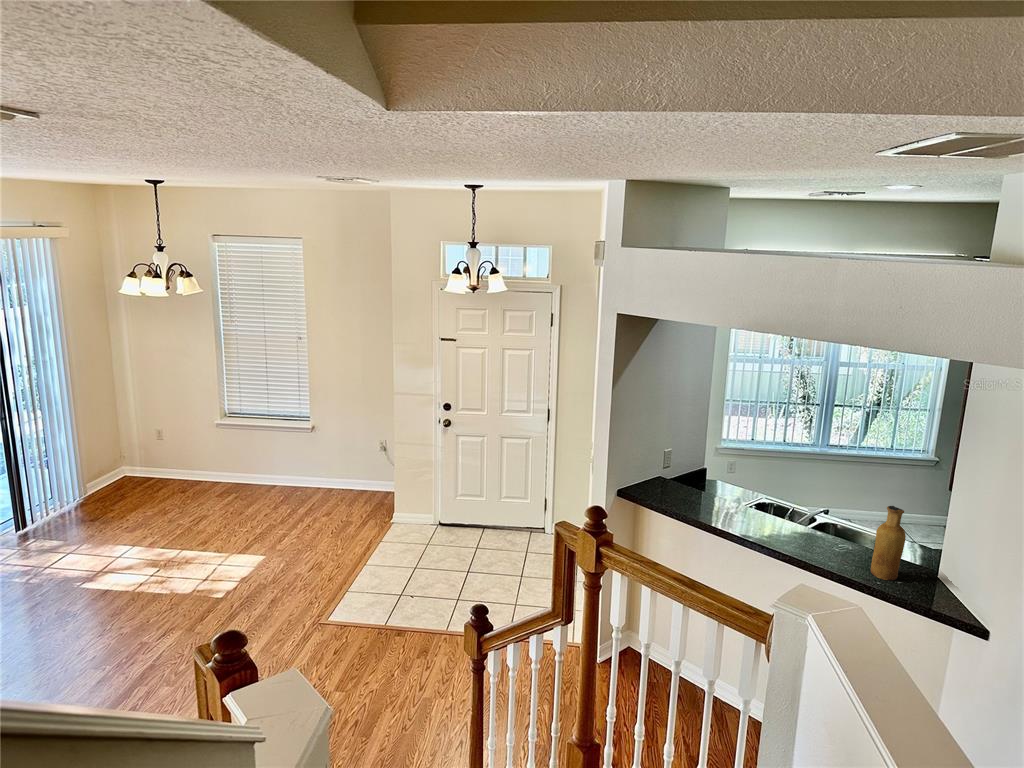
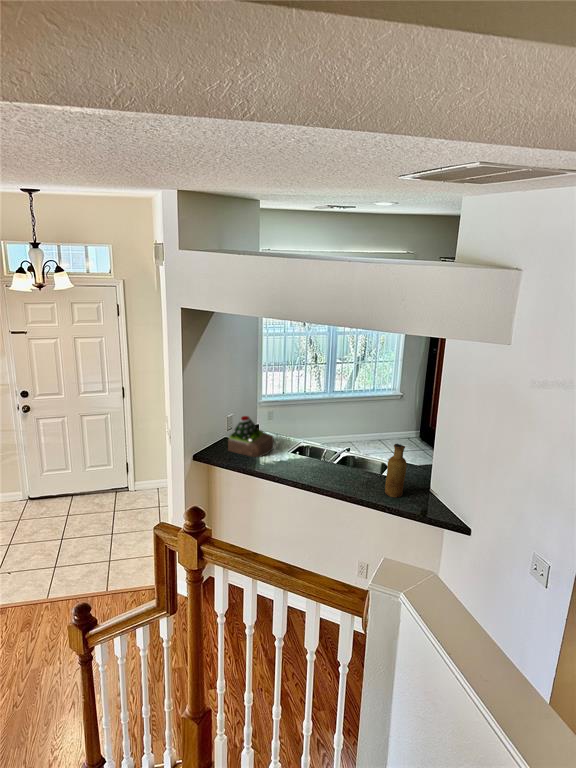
succulent plant: none [663,452,724,505] -> present [228,416,274,457]

